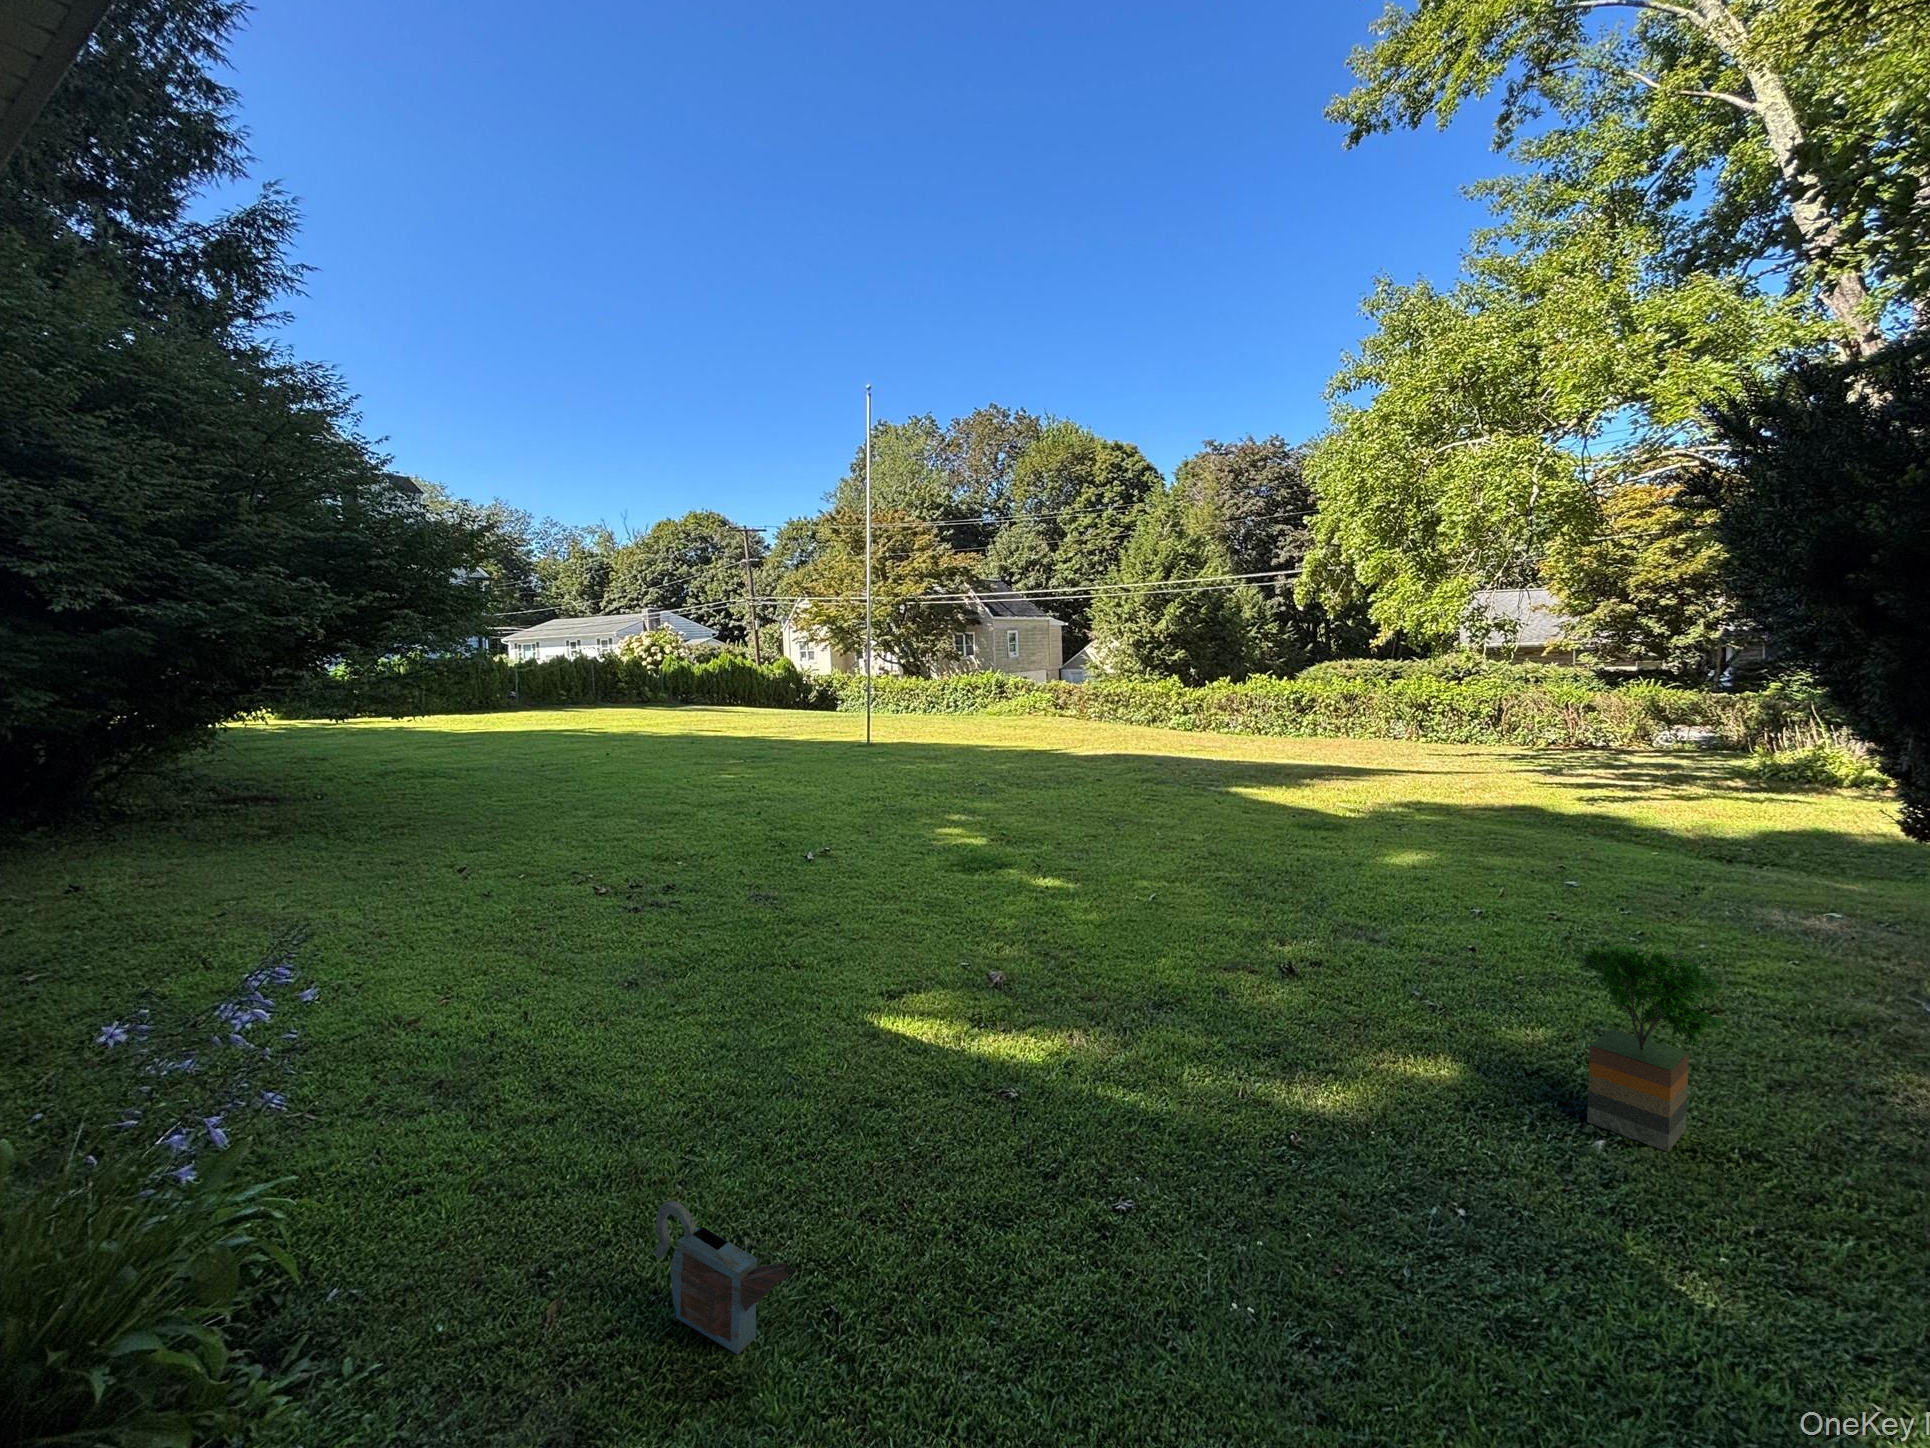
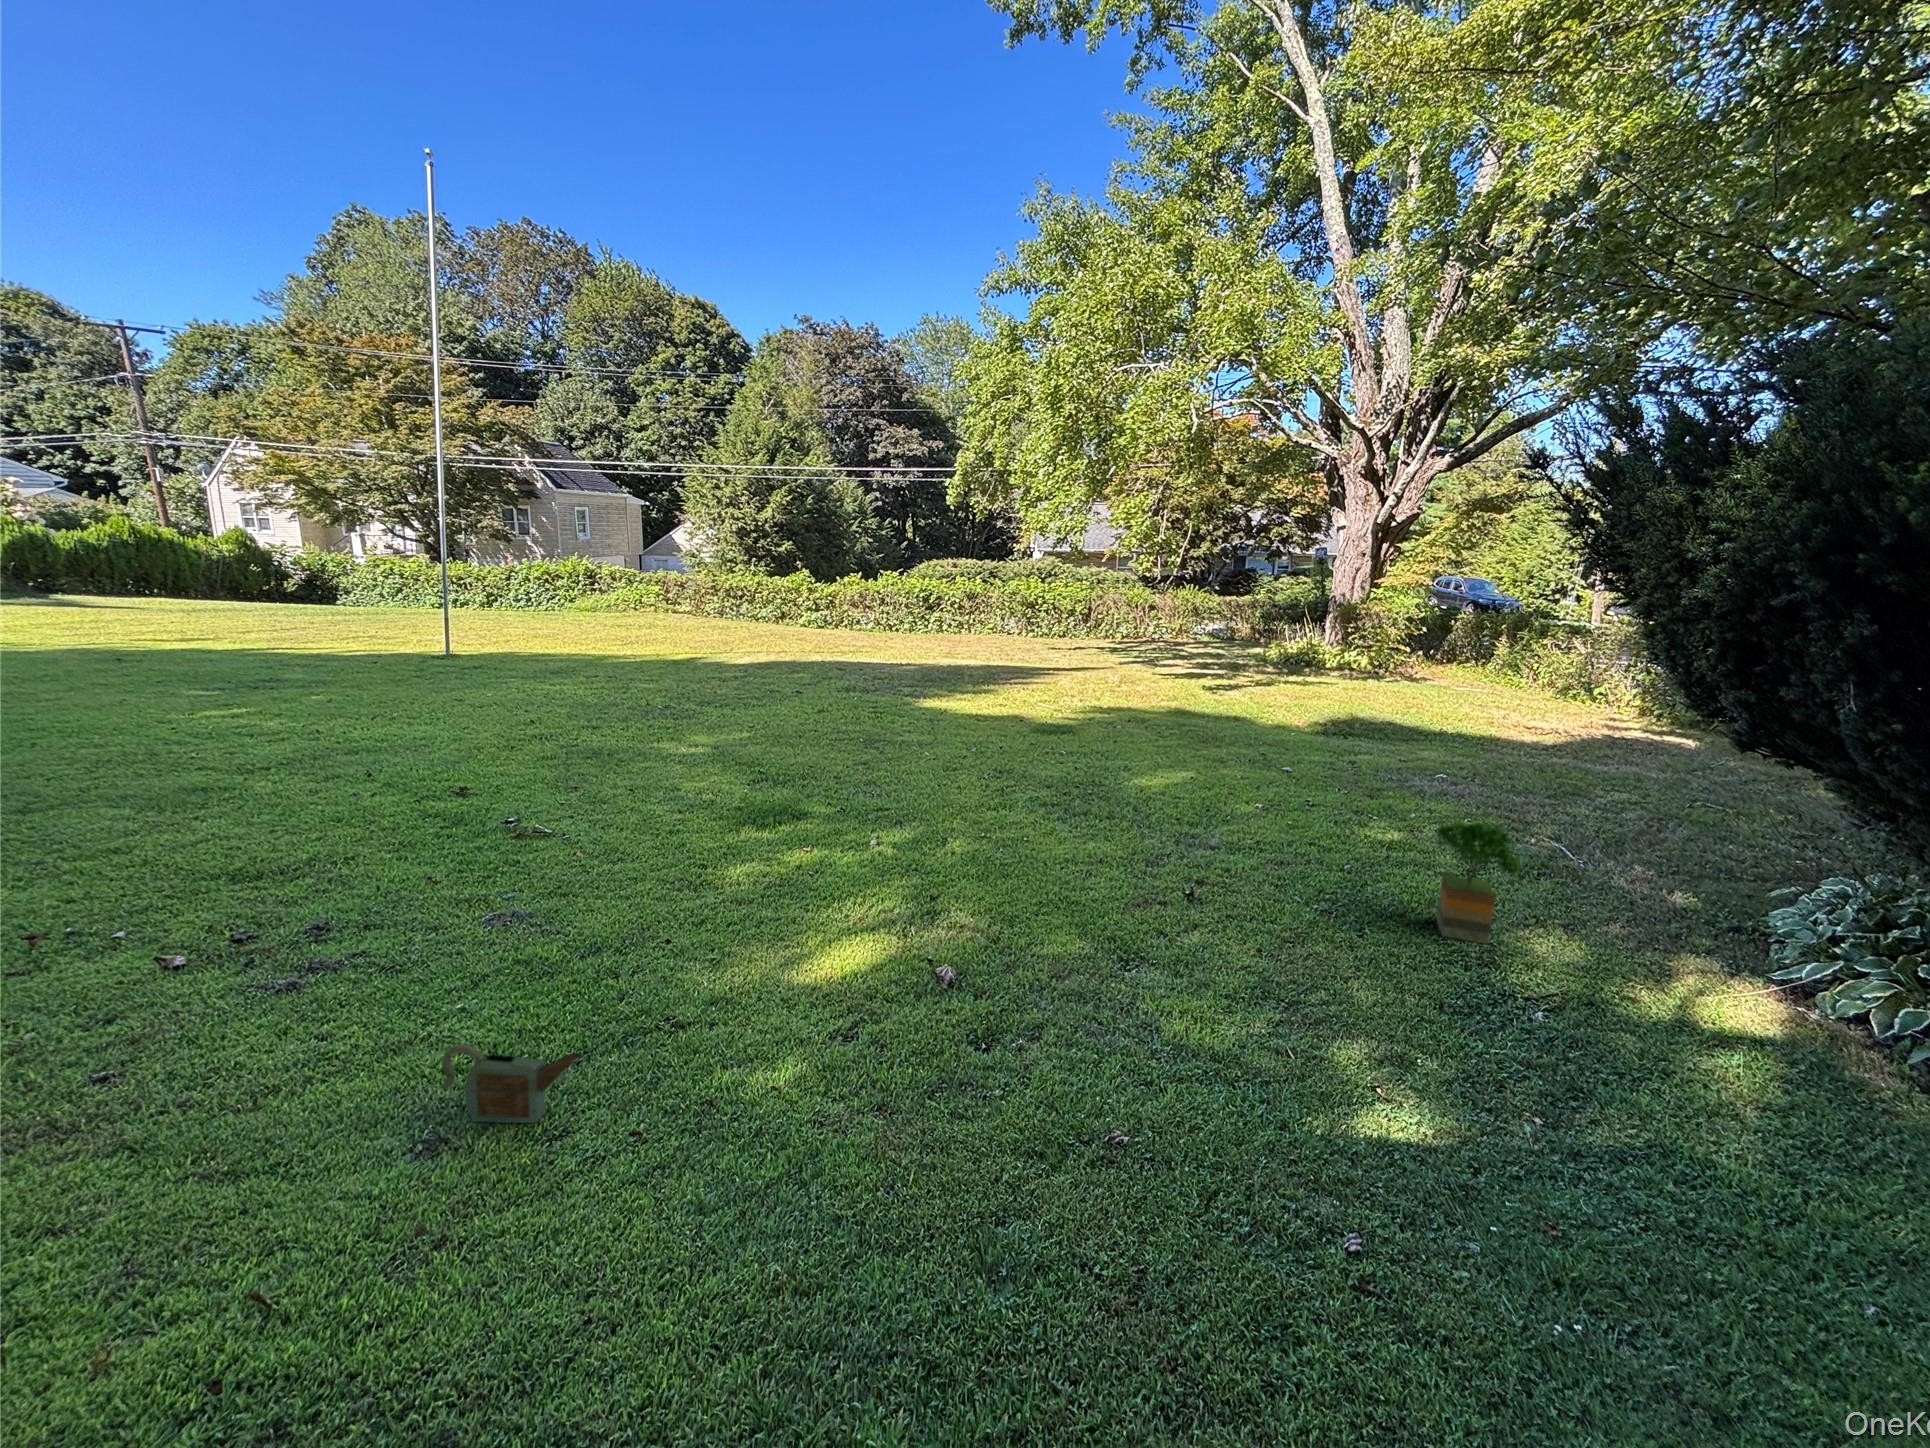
watering can: present [654,1200,794,1355] -> present [442,1045,581,1123]

